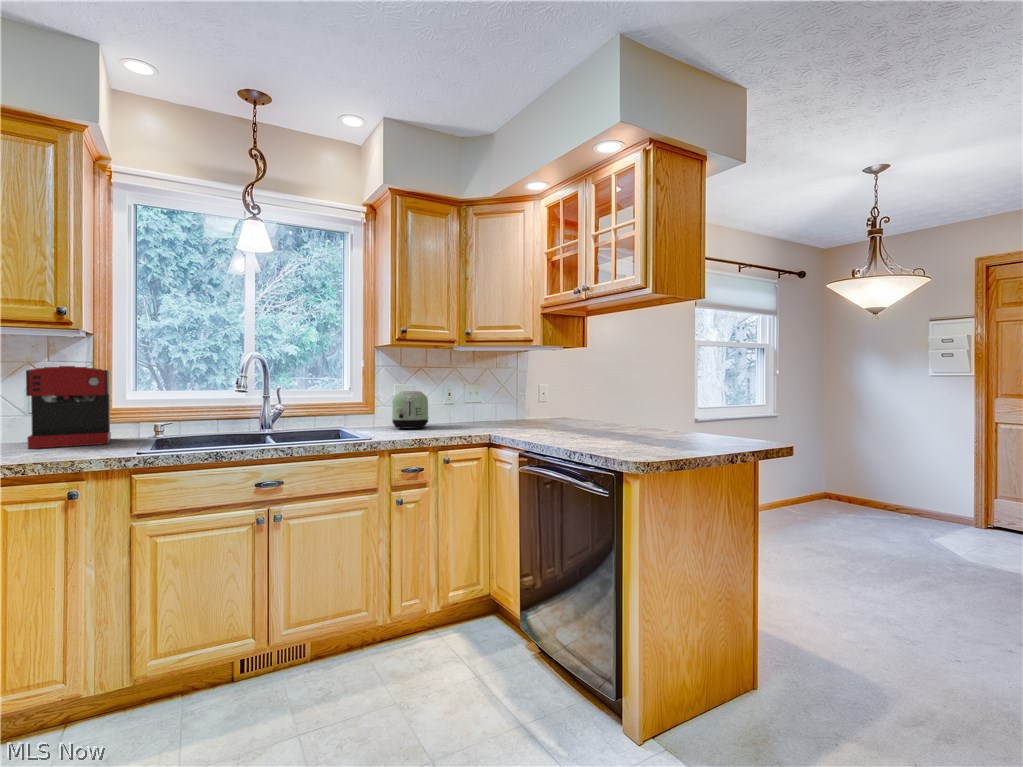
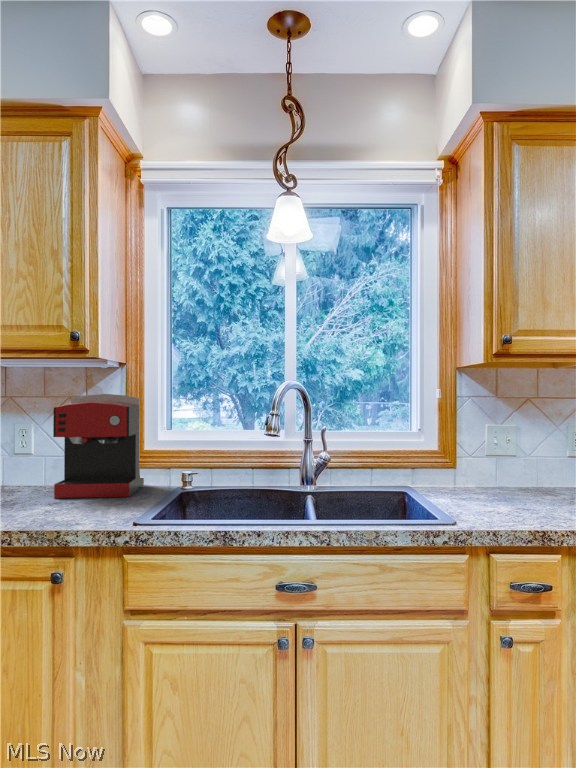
toaster: present [392,391,429,429] -> none [485,435,549,500]

